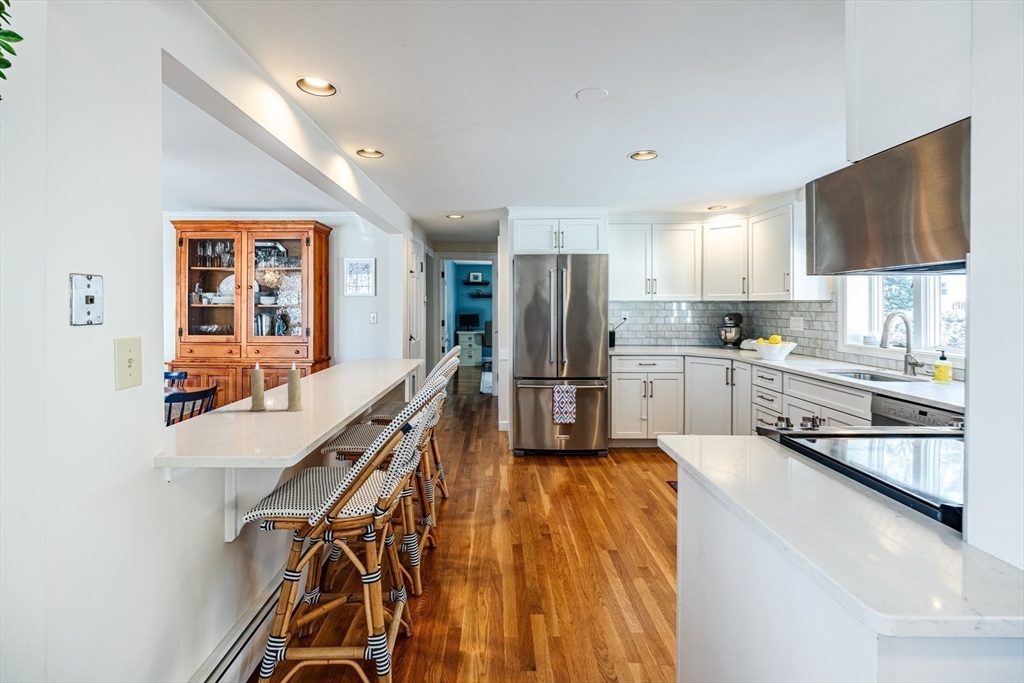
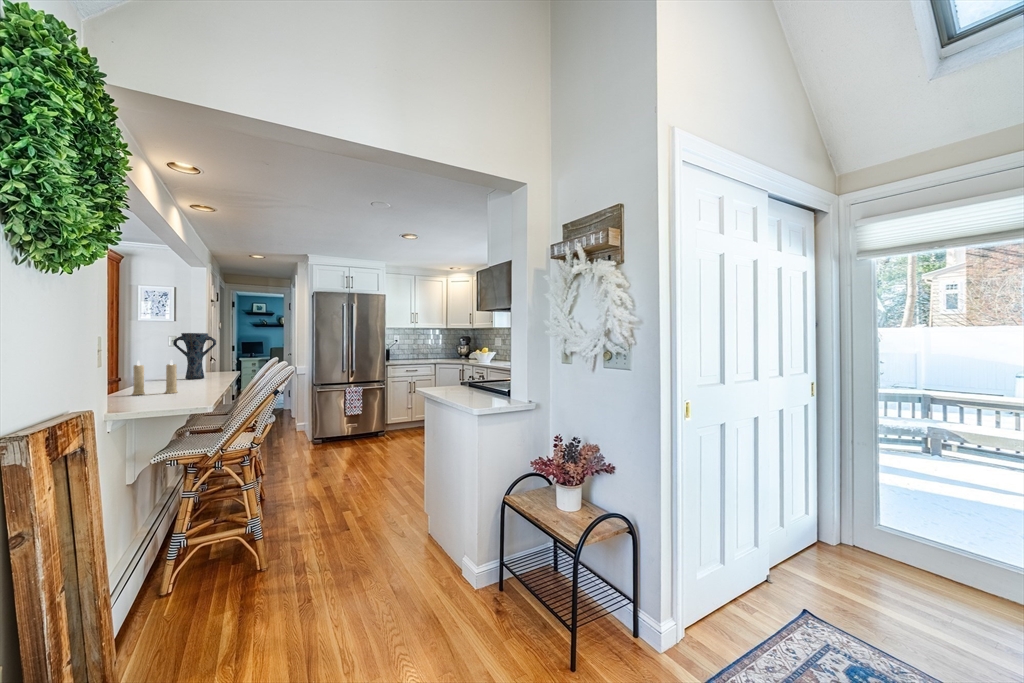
vase: none [342,316,386,375] -> present [173,333,216,379]

